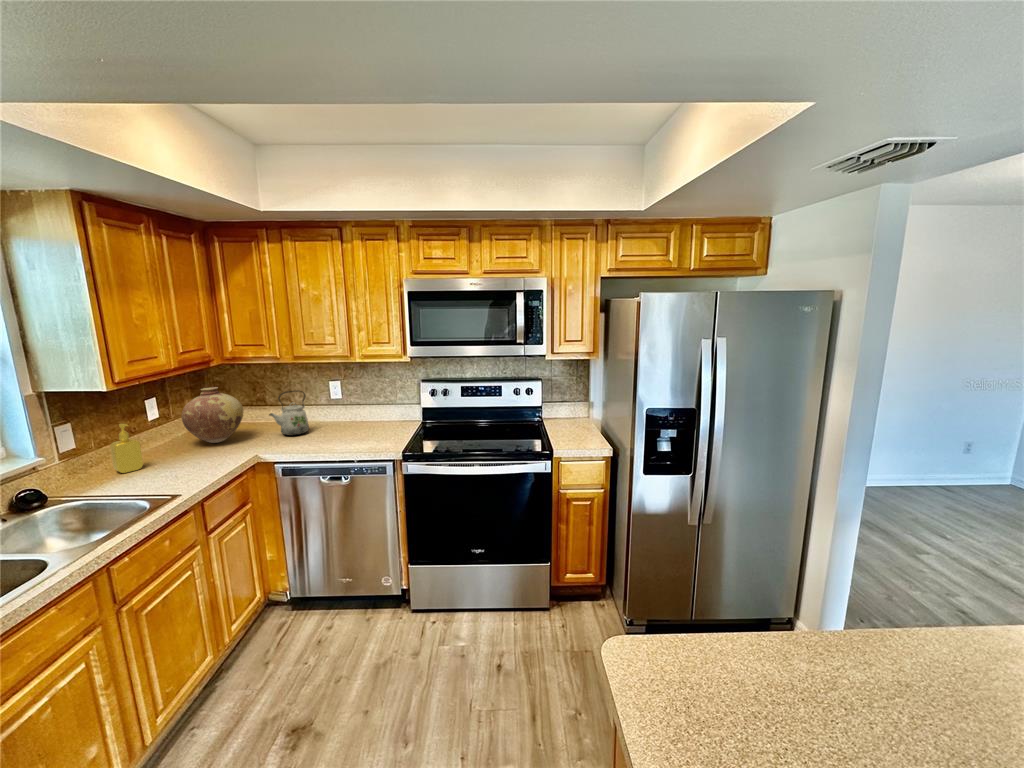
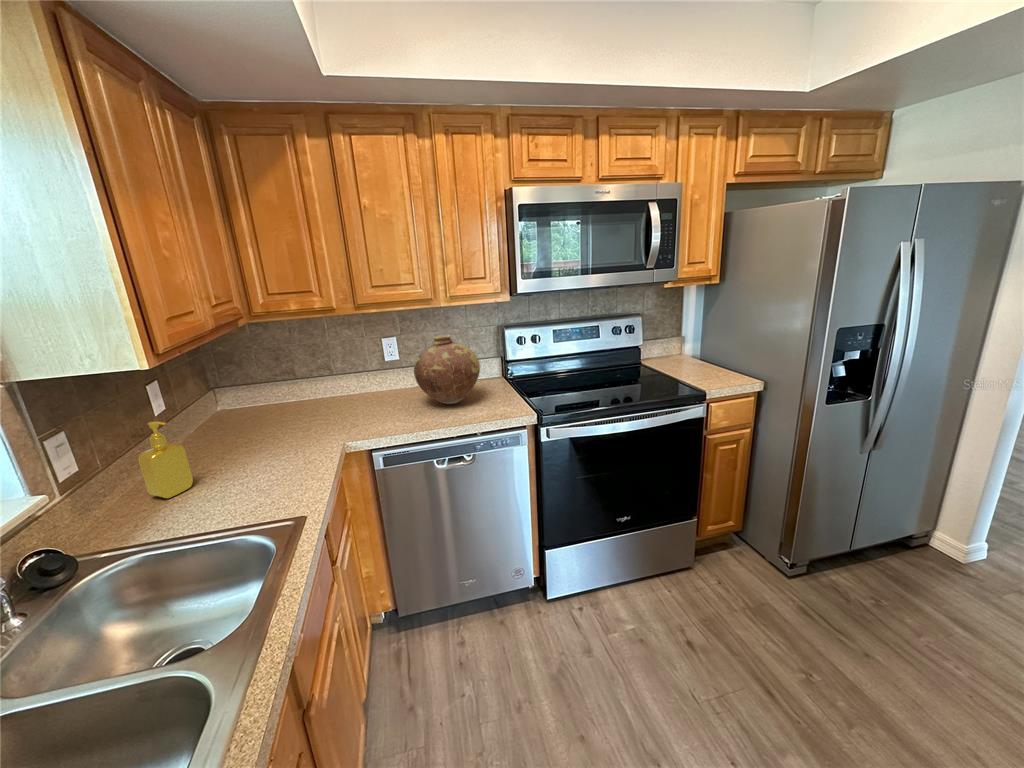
vase: present [182,387,243,443] -> present [414,335,480,404]
kettle: present [269,391,309,436] -> none [333,351,382,413]

